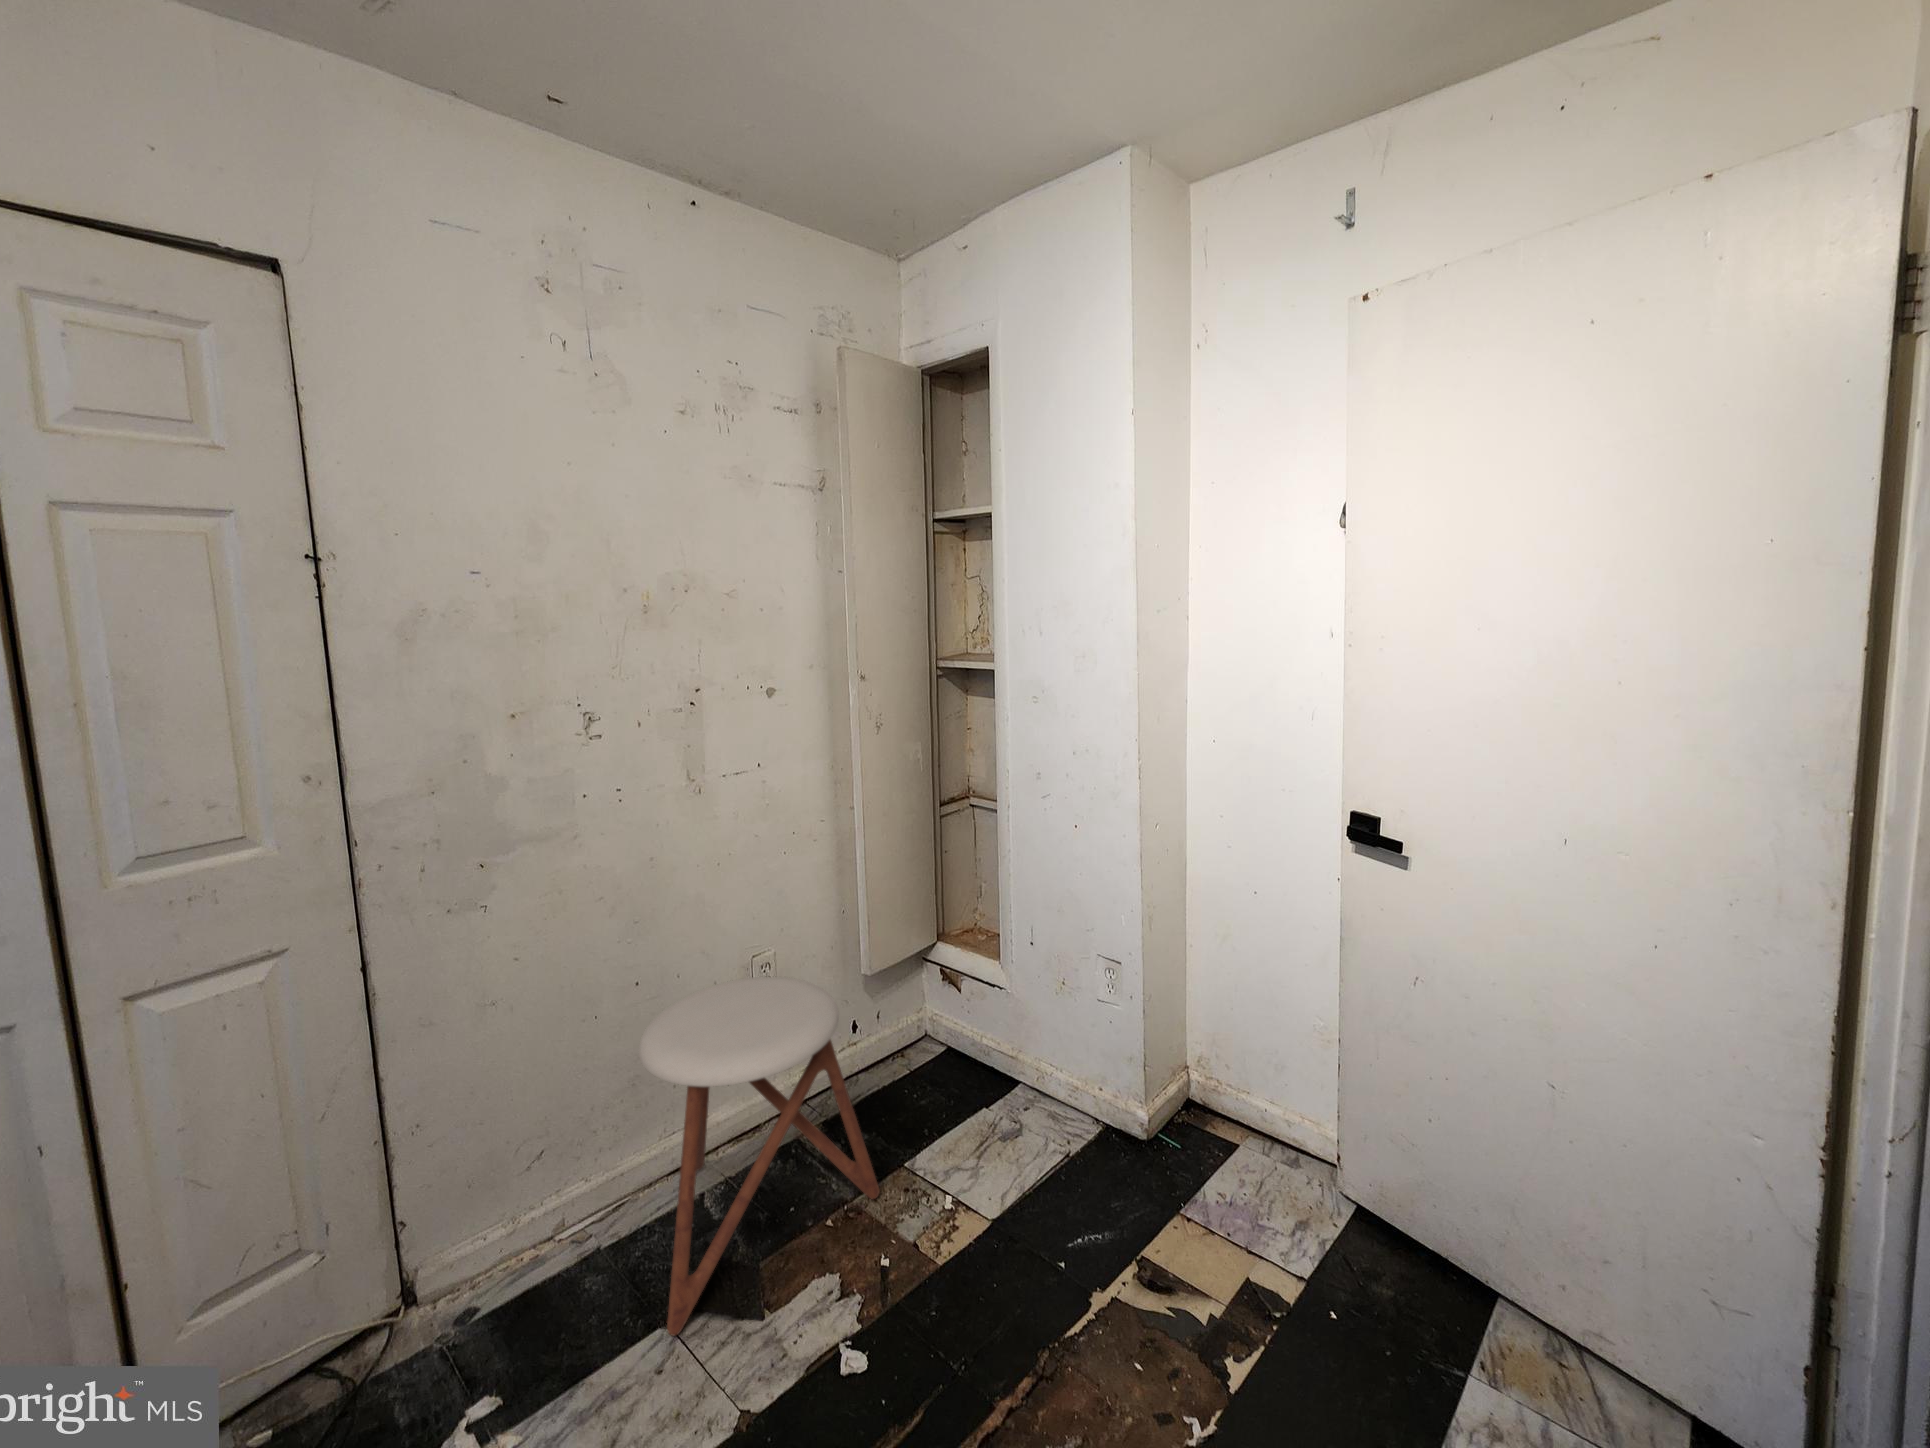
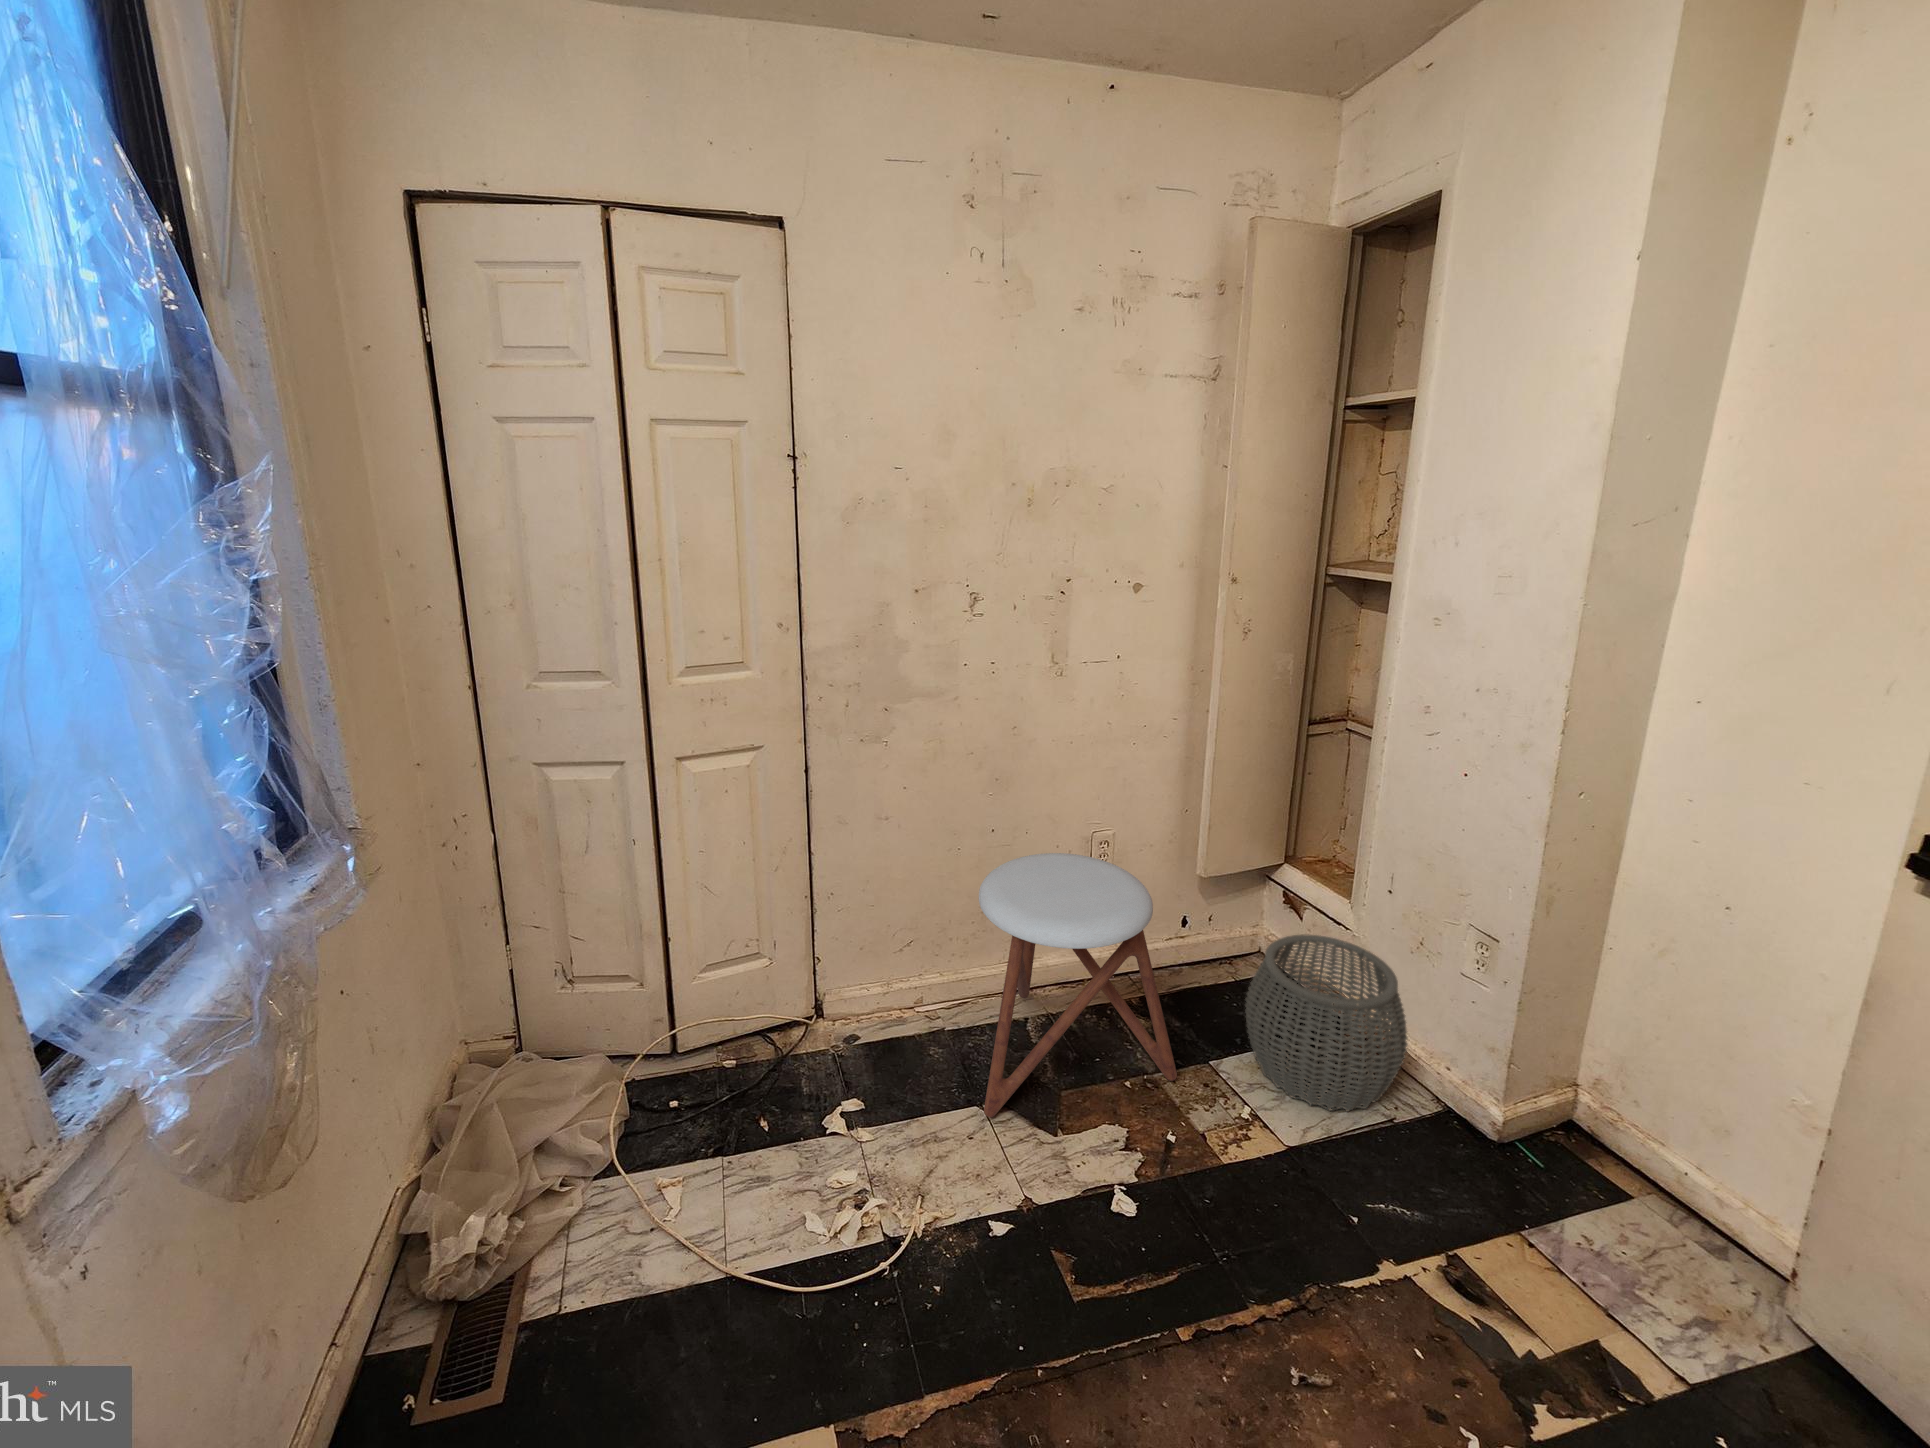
woven basket: none [932,998,1069,1170] -> present [1245,935,1408,1111]

